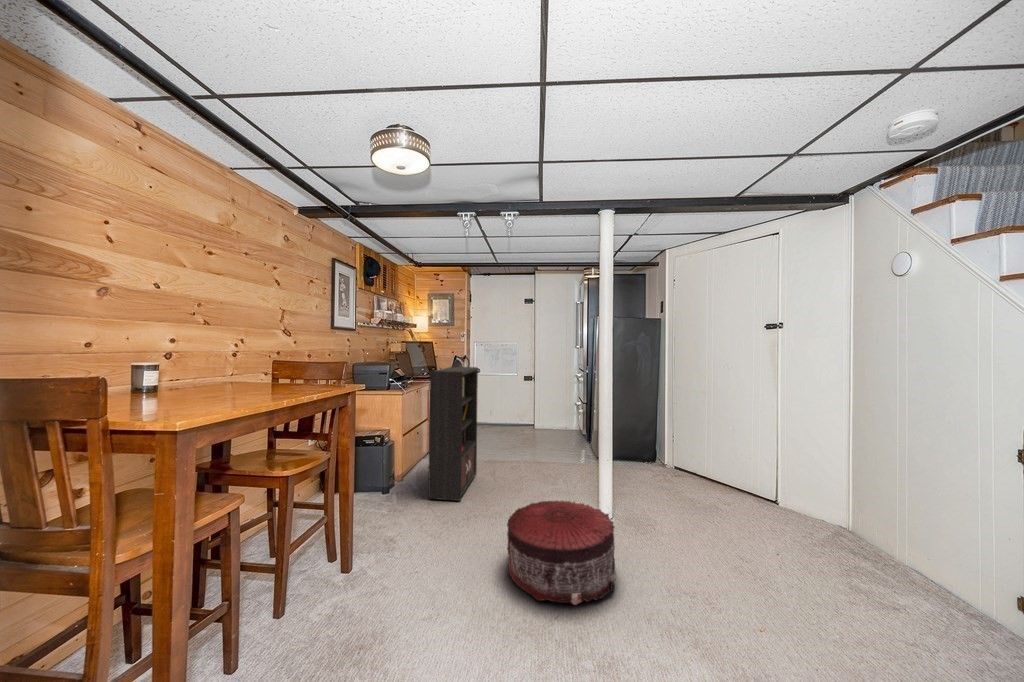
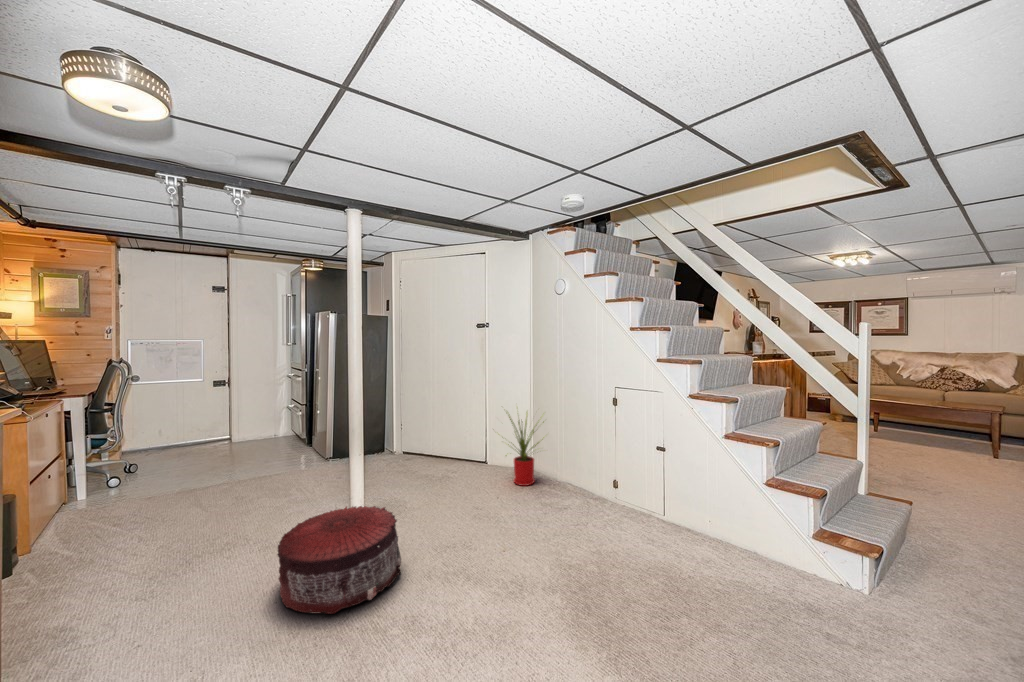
bookcase: present [428,367,478,501] -> none [87,380,176,577]
house plant: none [770,430,874,551] -> present [508,414,544,486]

